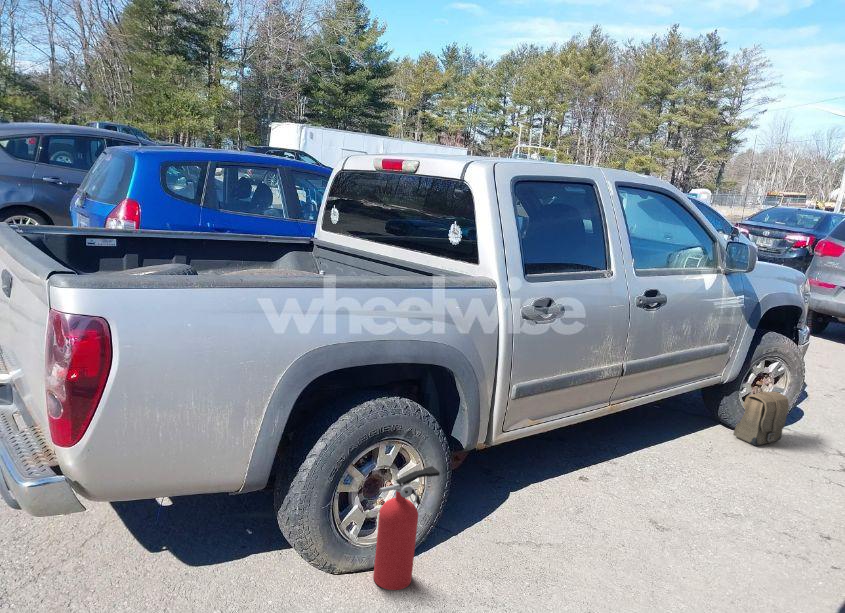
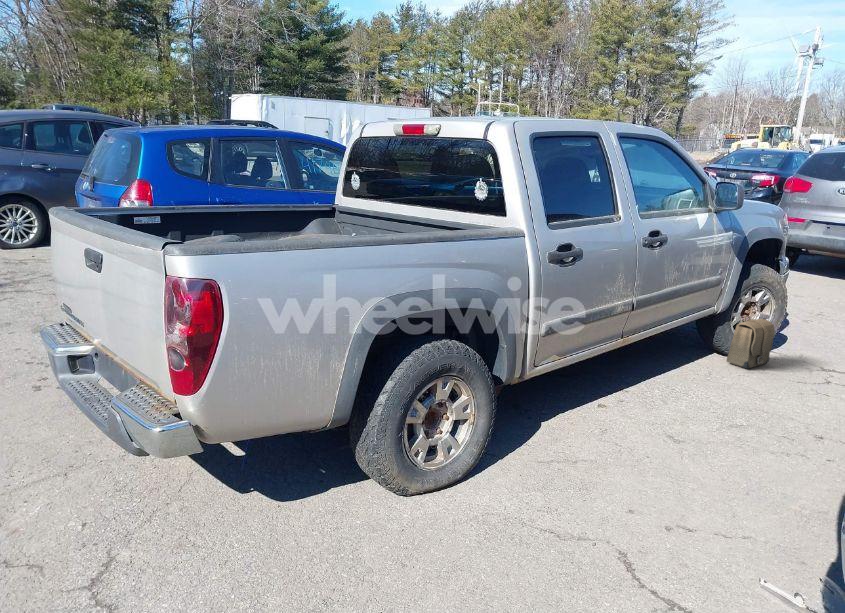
fire extinguisher: present [373,466,440,590] -> none [439,397,492,506]

